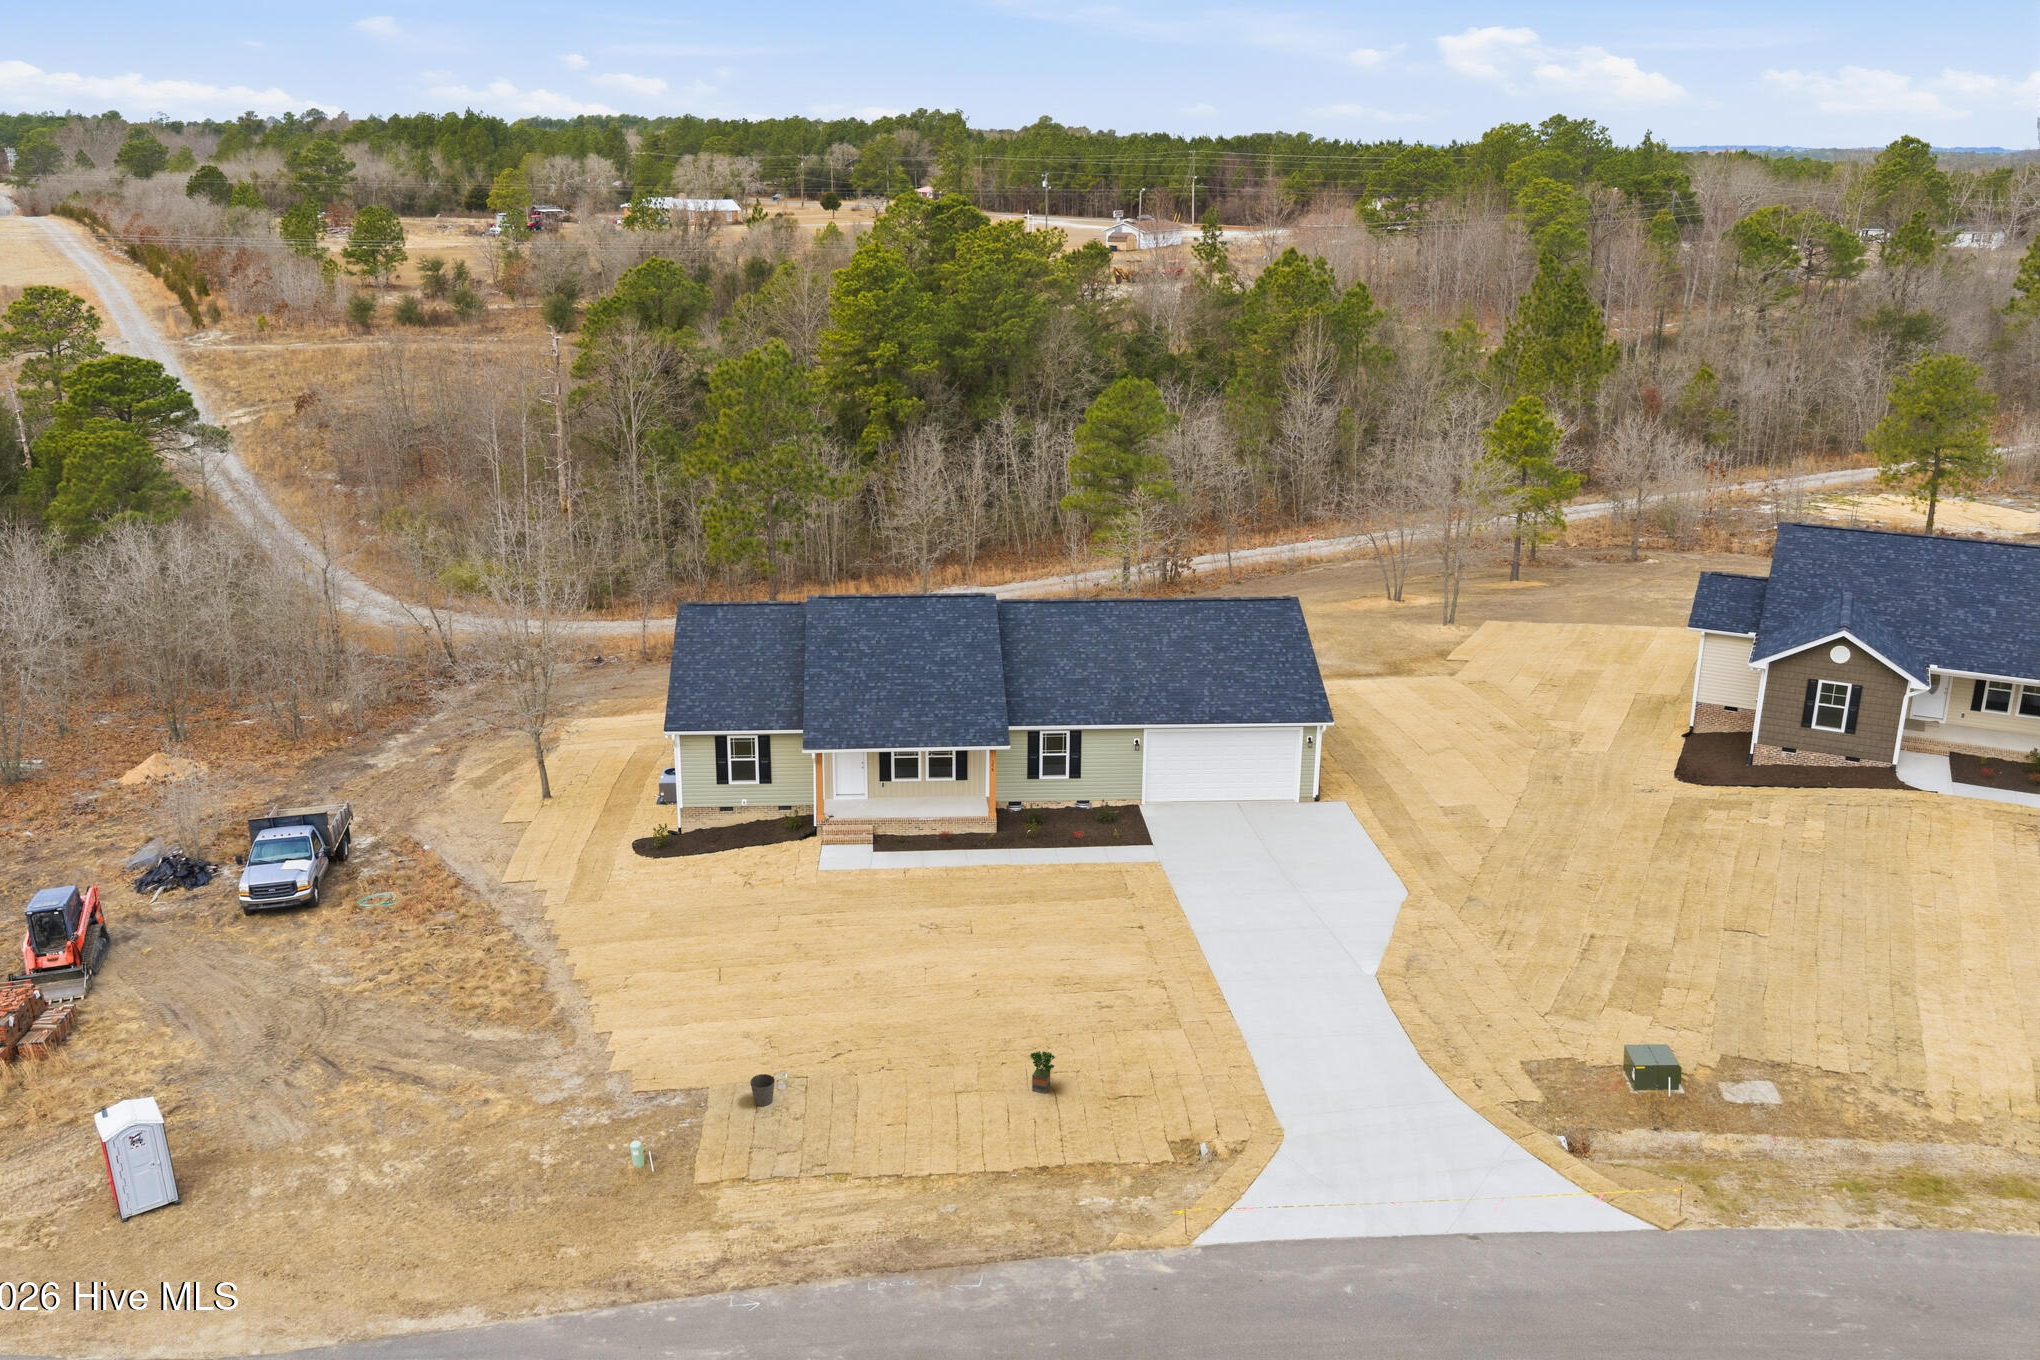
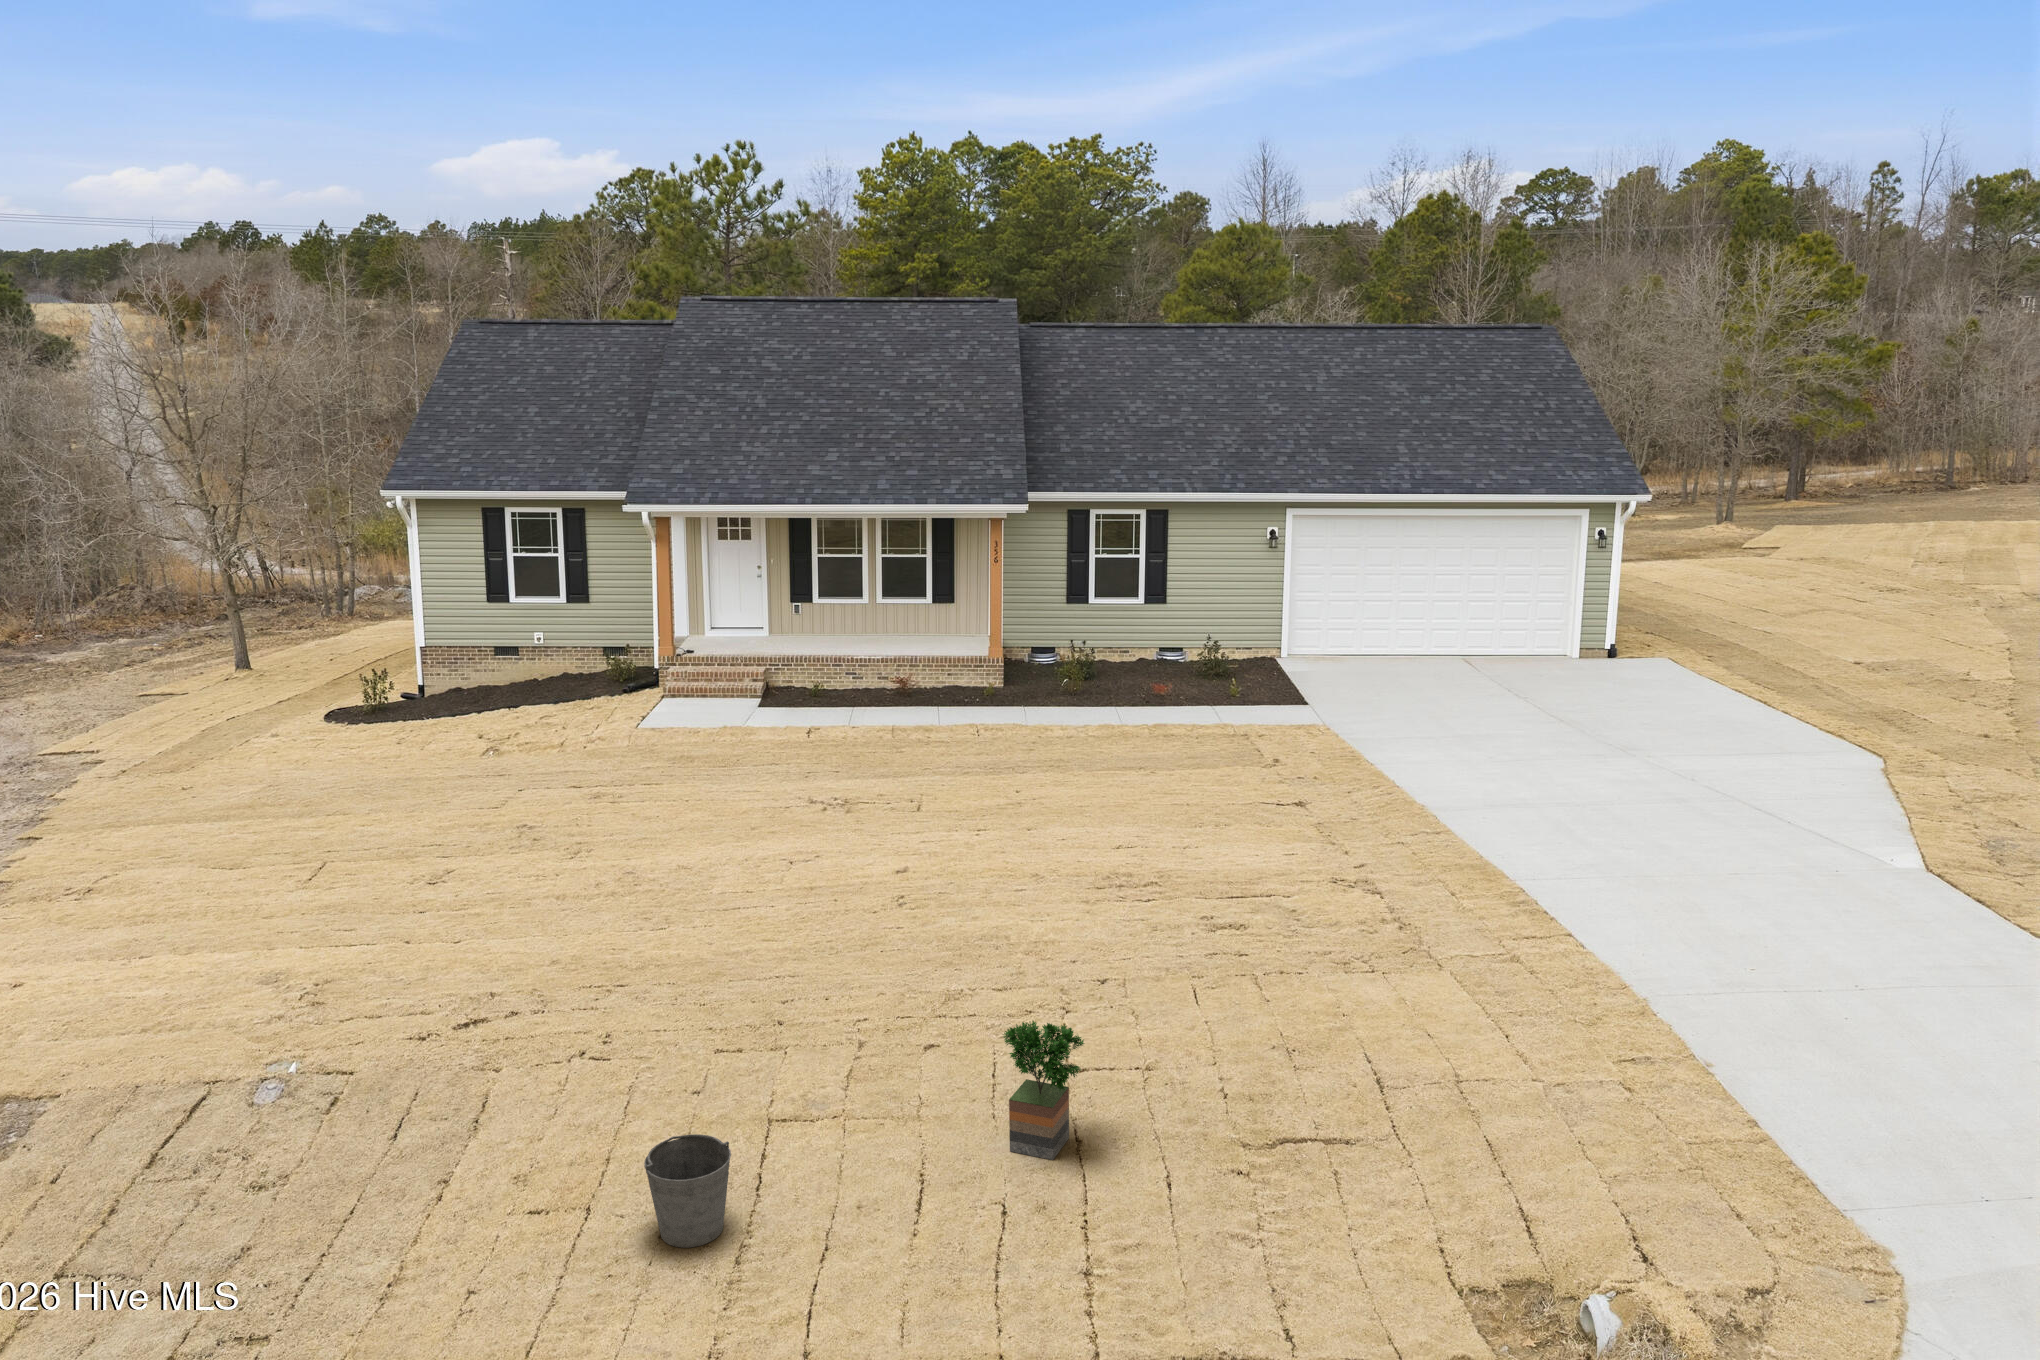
bucket: present [750,1074,775,1106] -> present [644,1134,731,1248]

